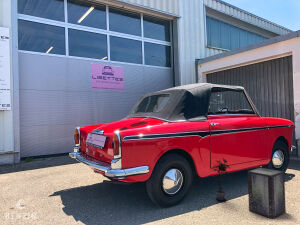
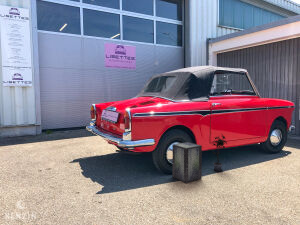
storage box: present [248,168,286,219] -> present [172,142,202,183]

